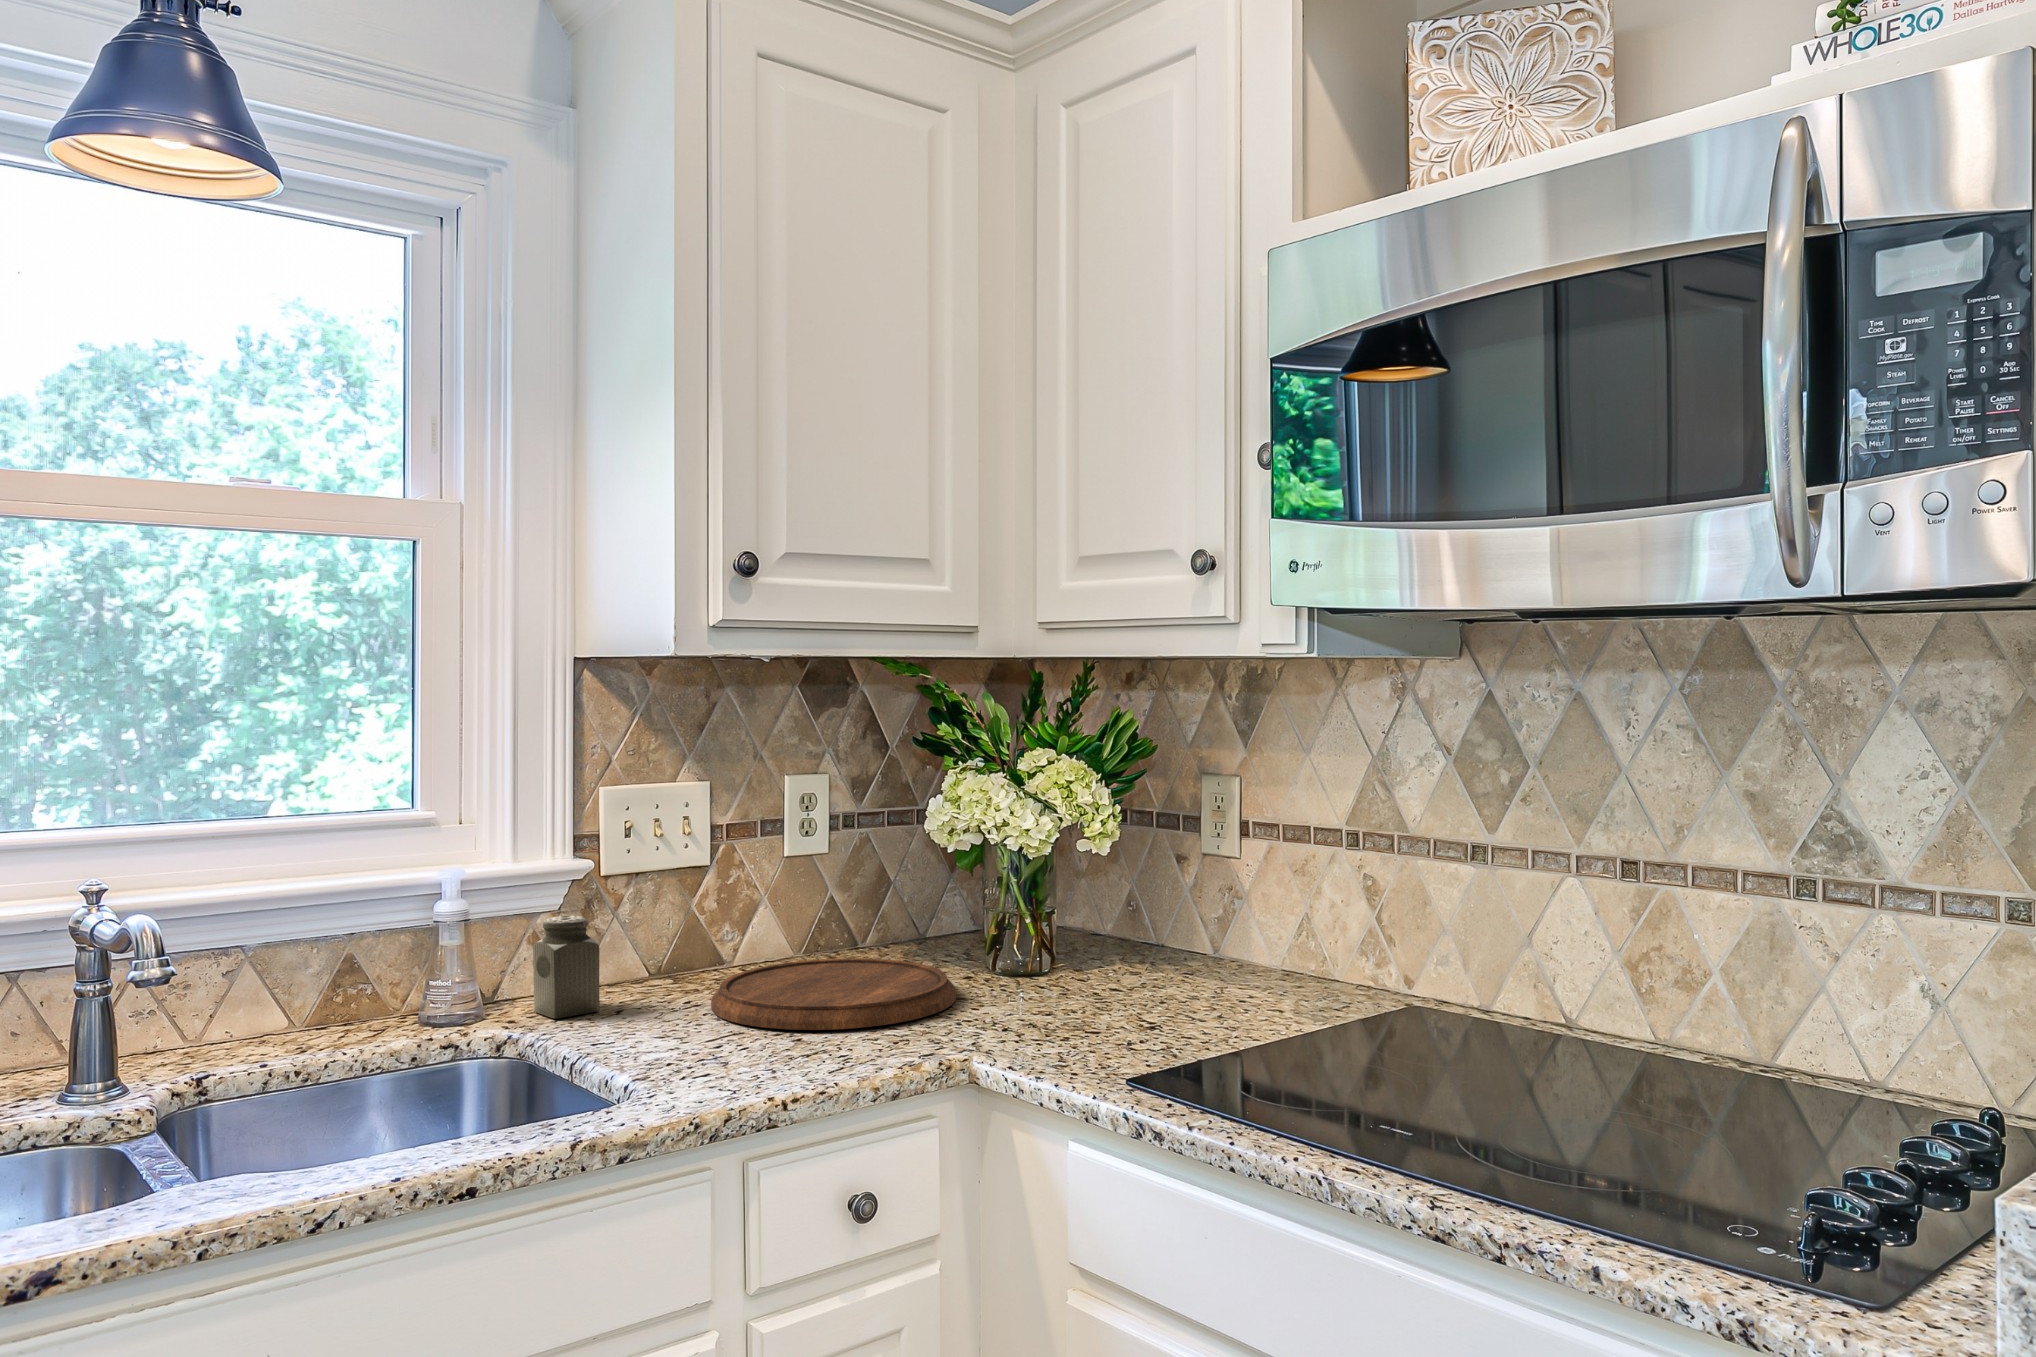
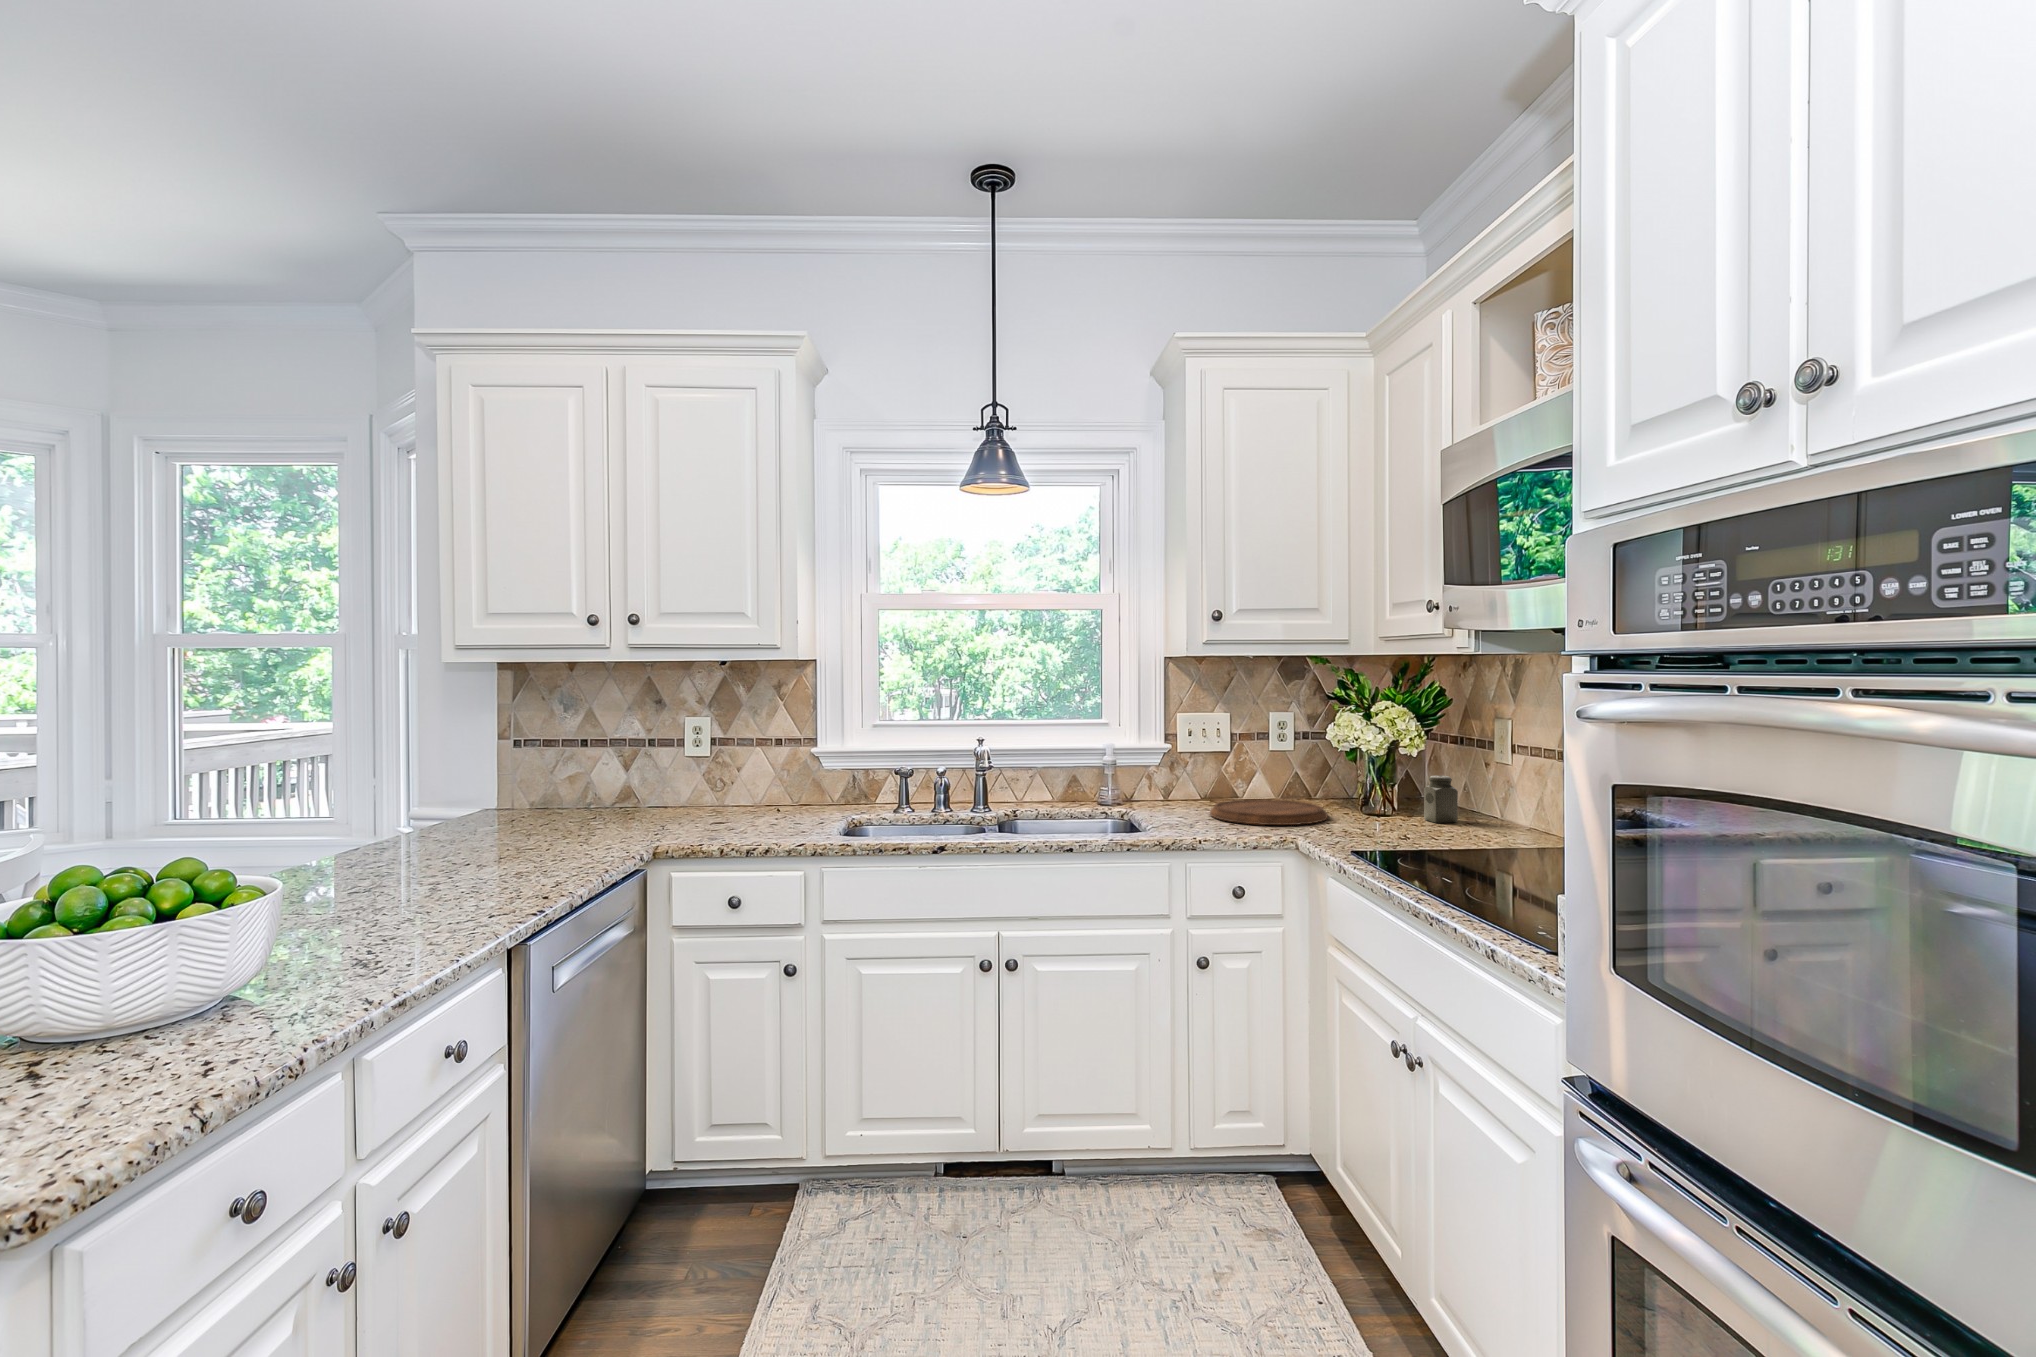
salt shaker: present [533,916,600,1019] -> present [1424,776,1458,823]

